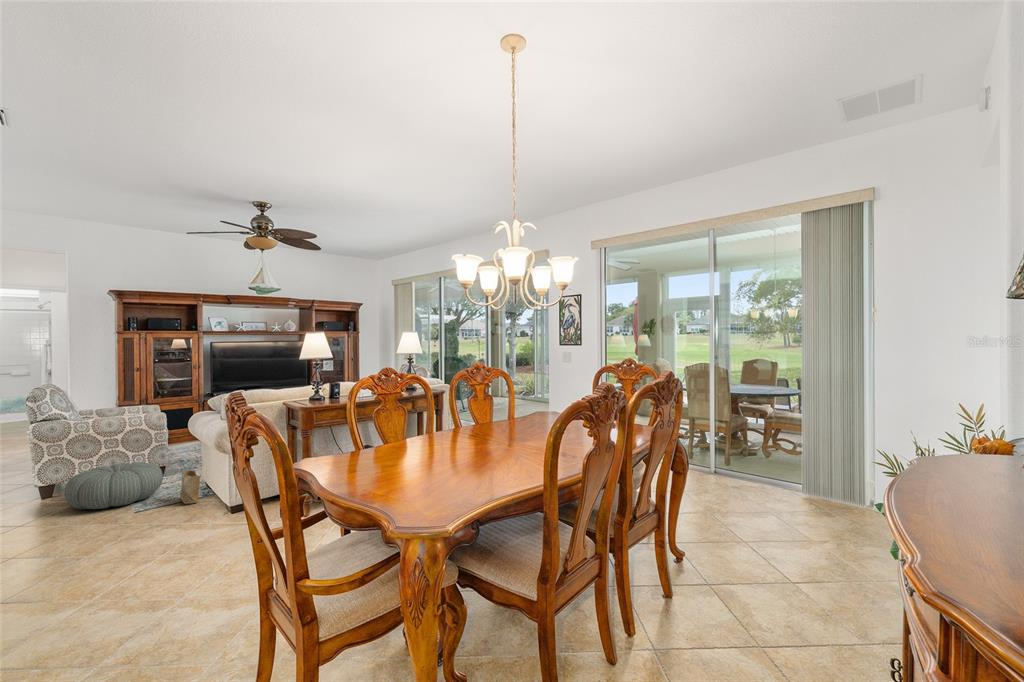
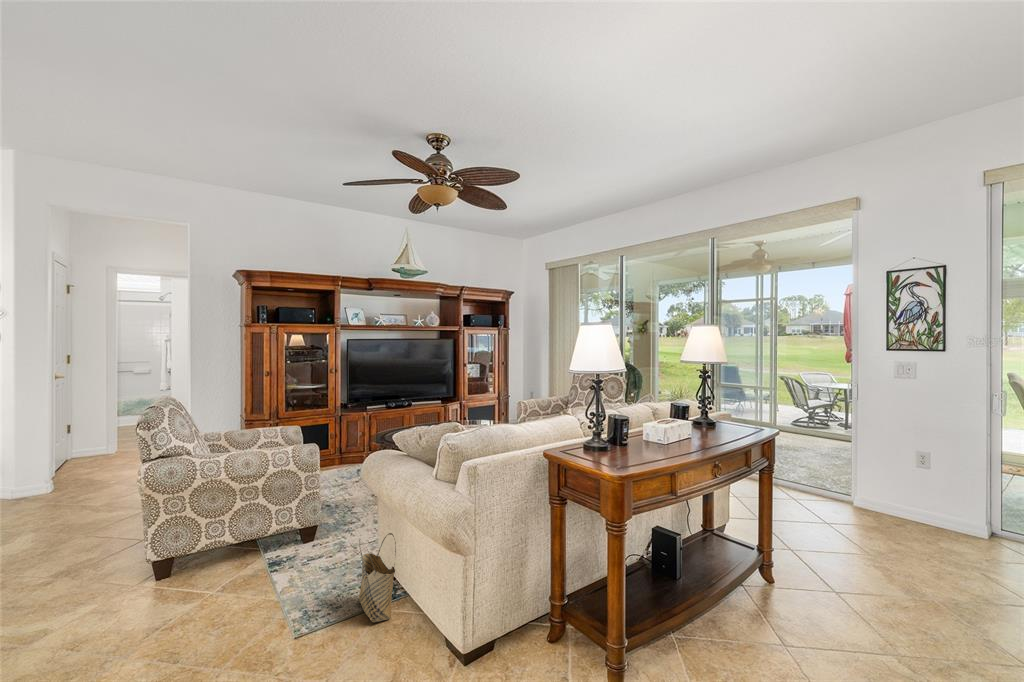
pouf: present [64,462,163,509] -> none [187,527,325,624]

